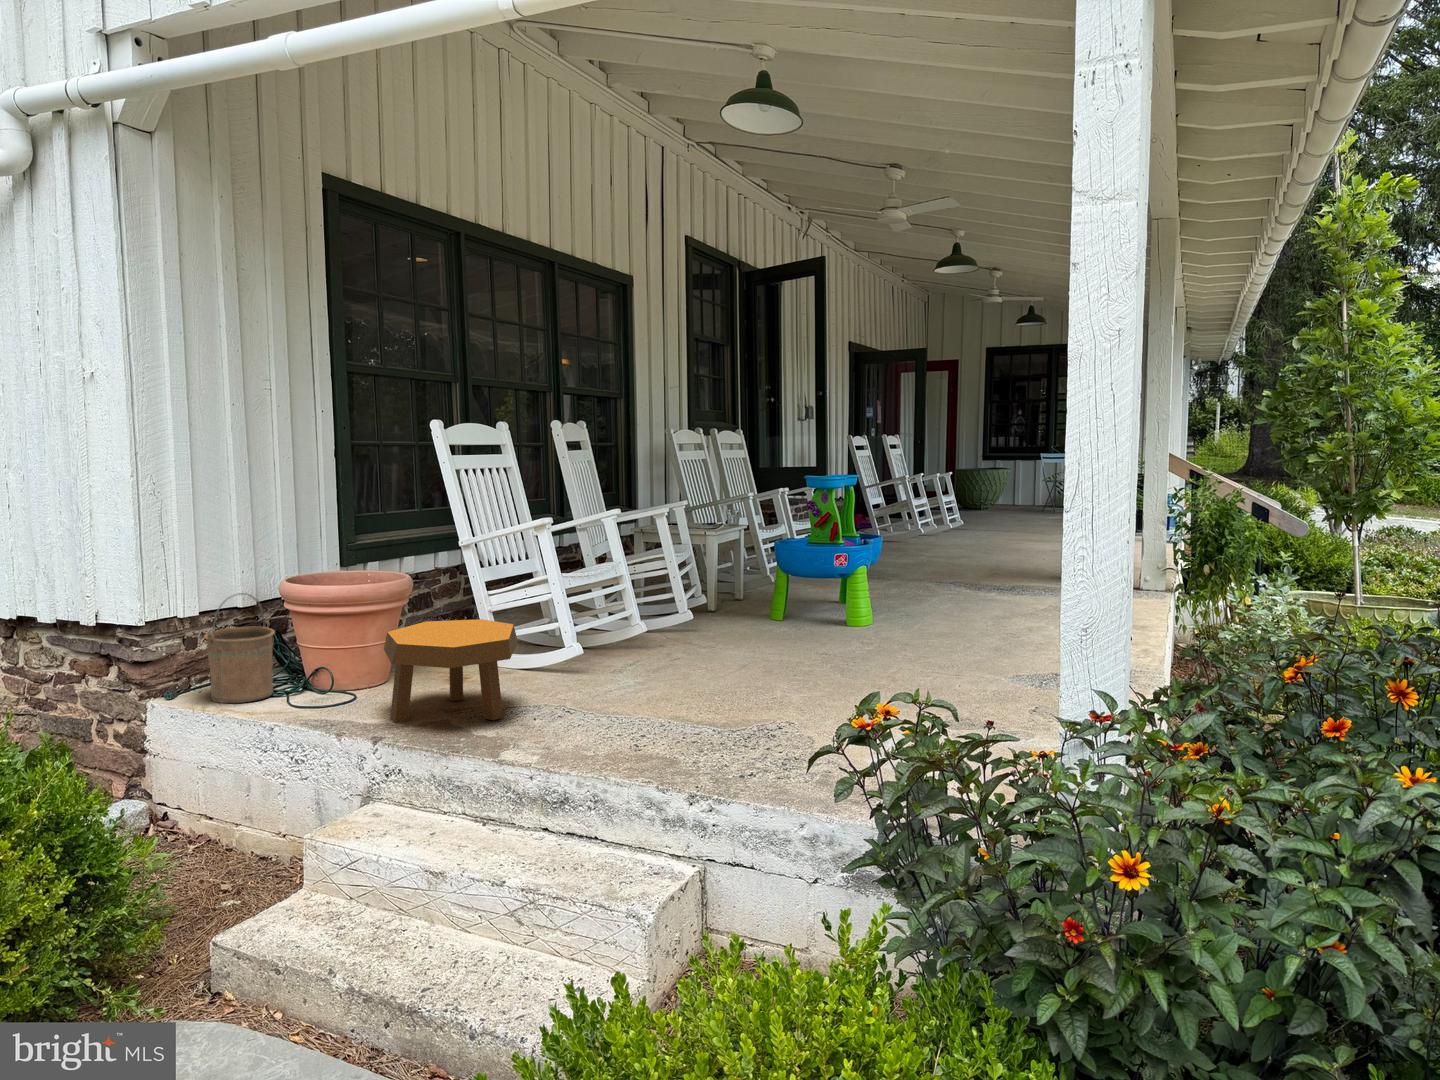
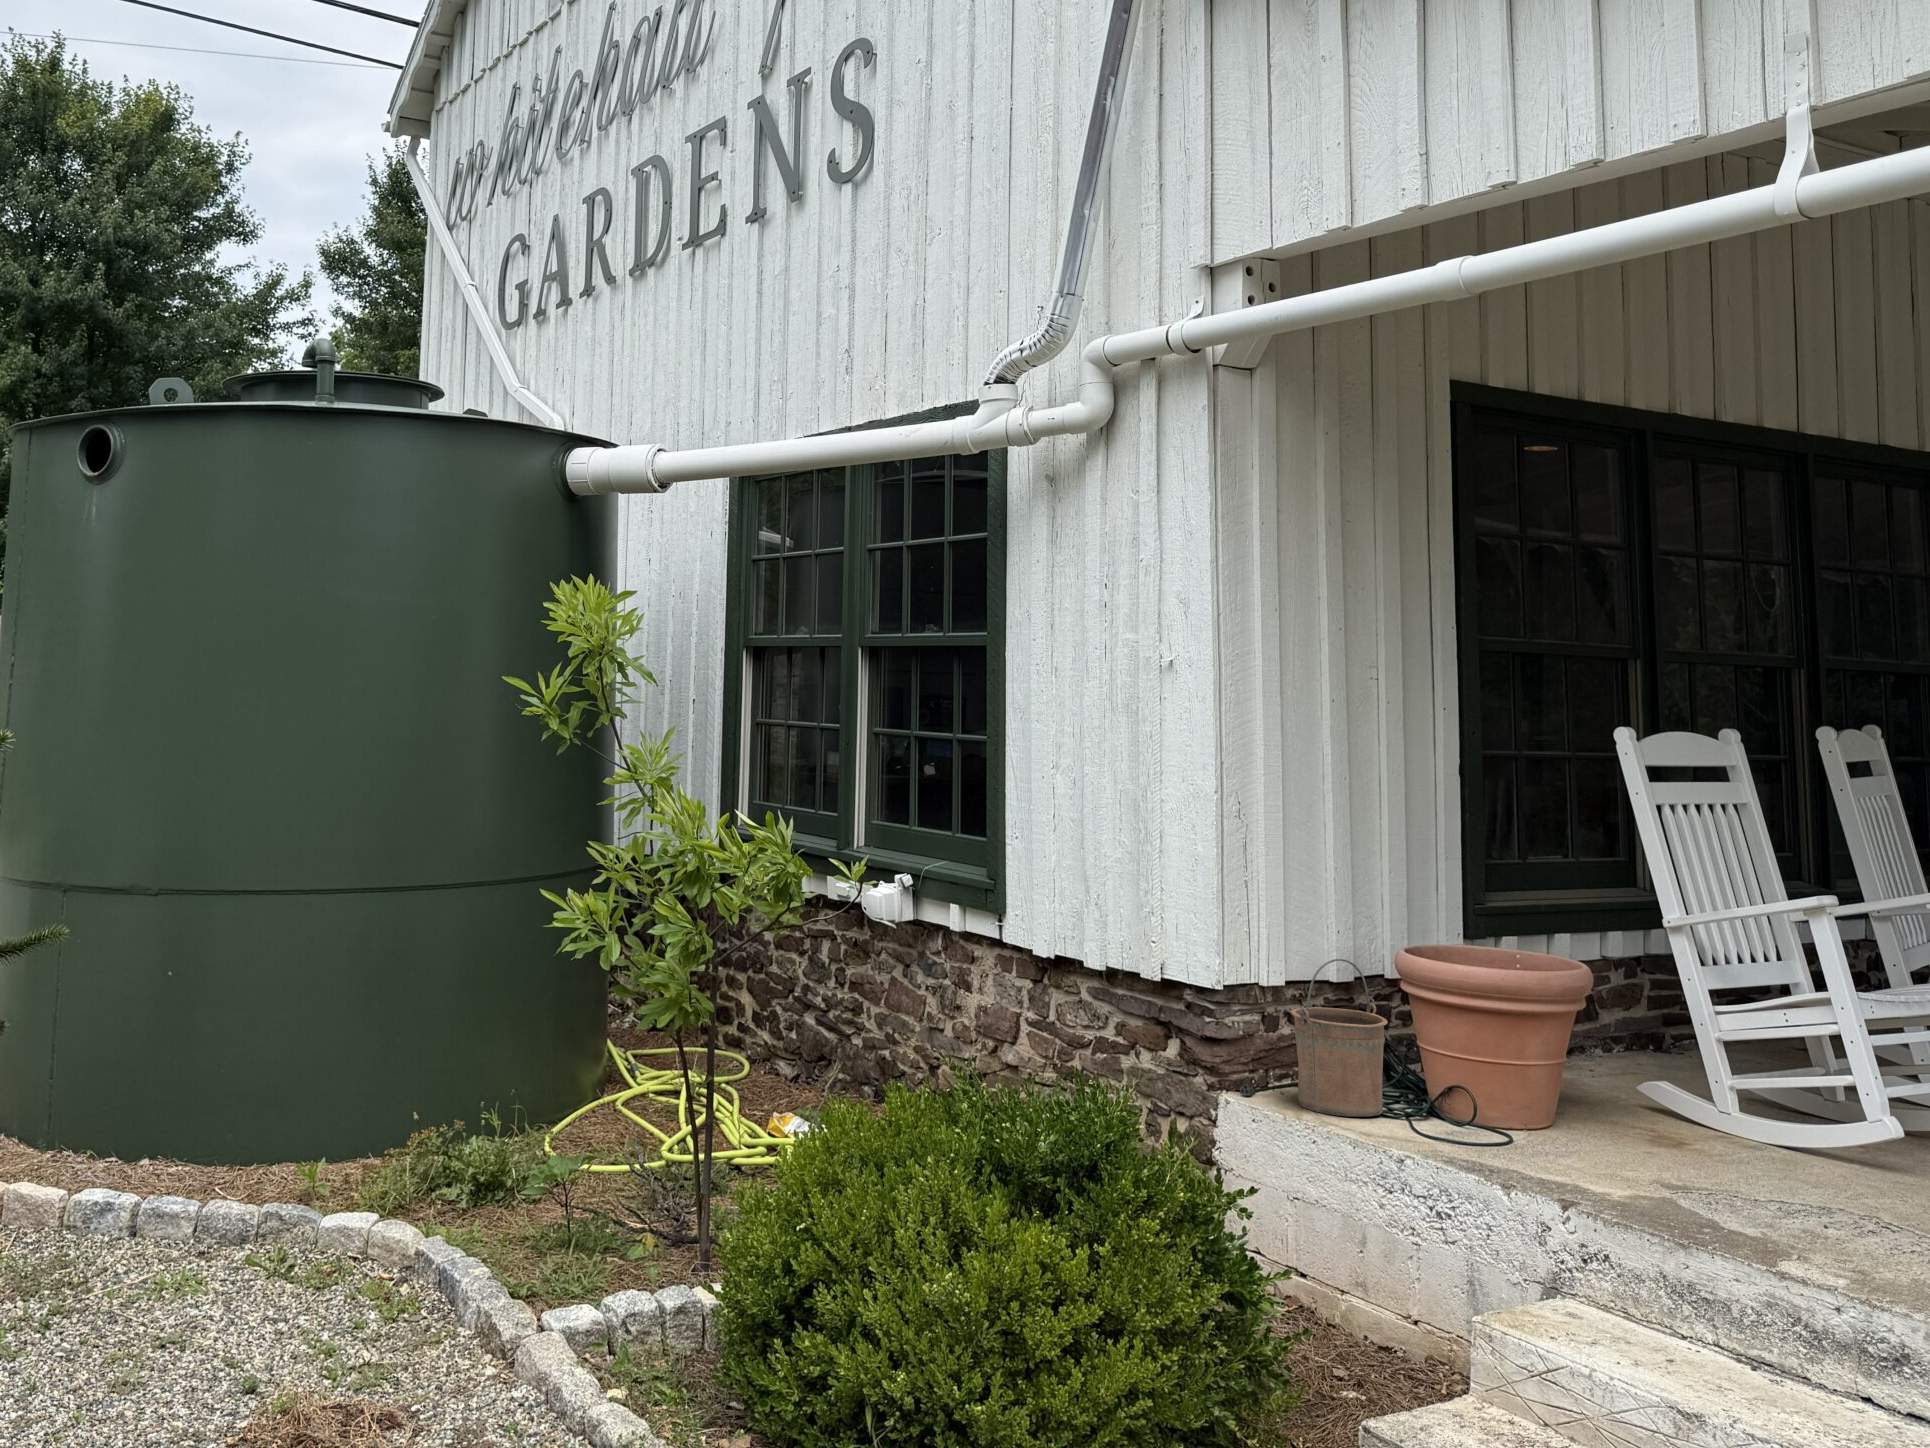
footstool: present [384,619,518,723] -> none [1562,1038,1796,1216]

